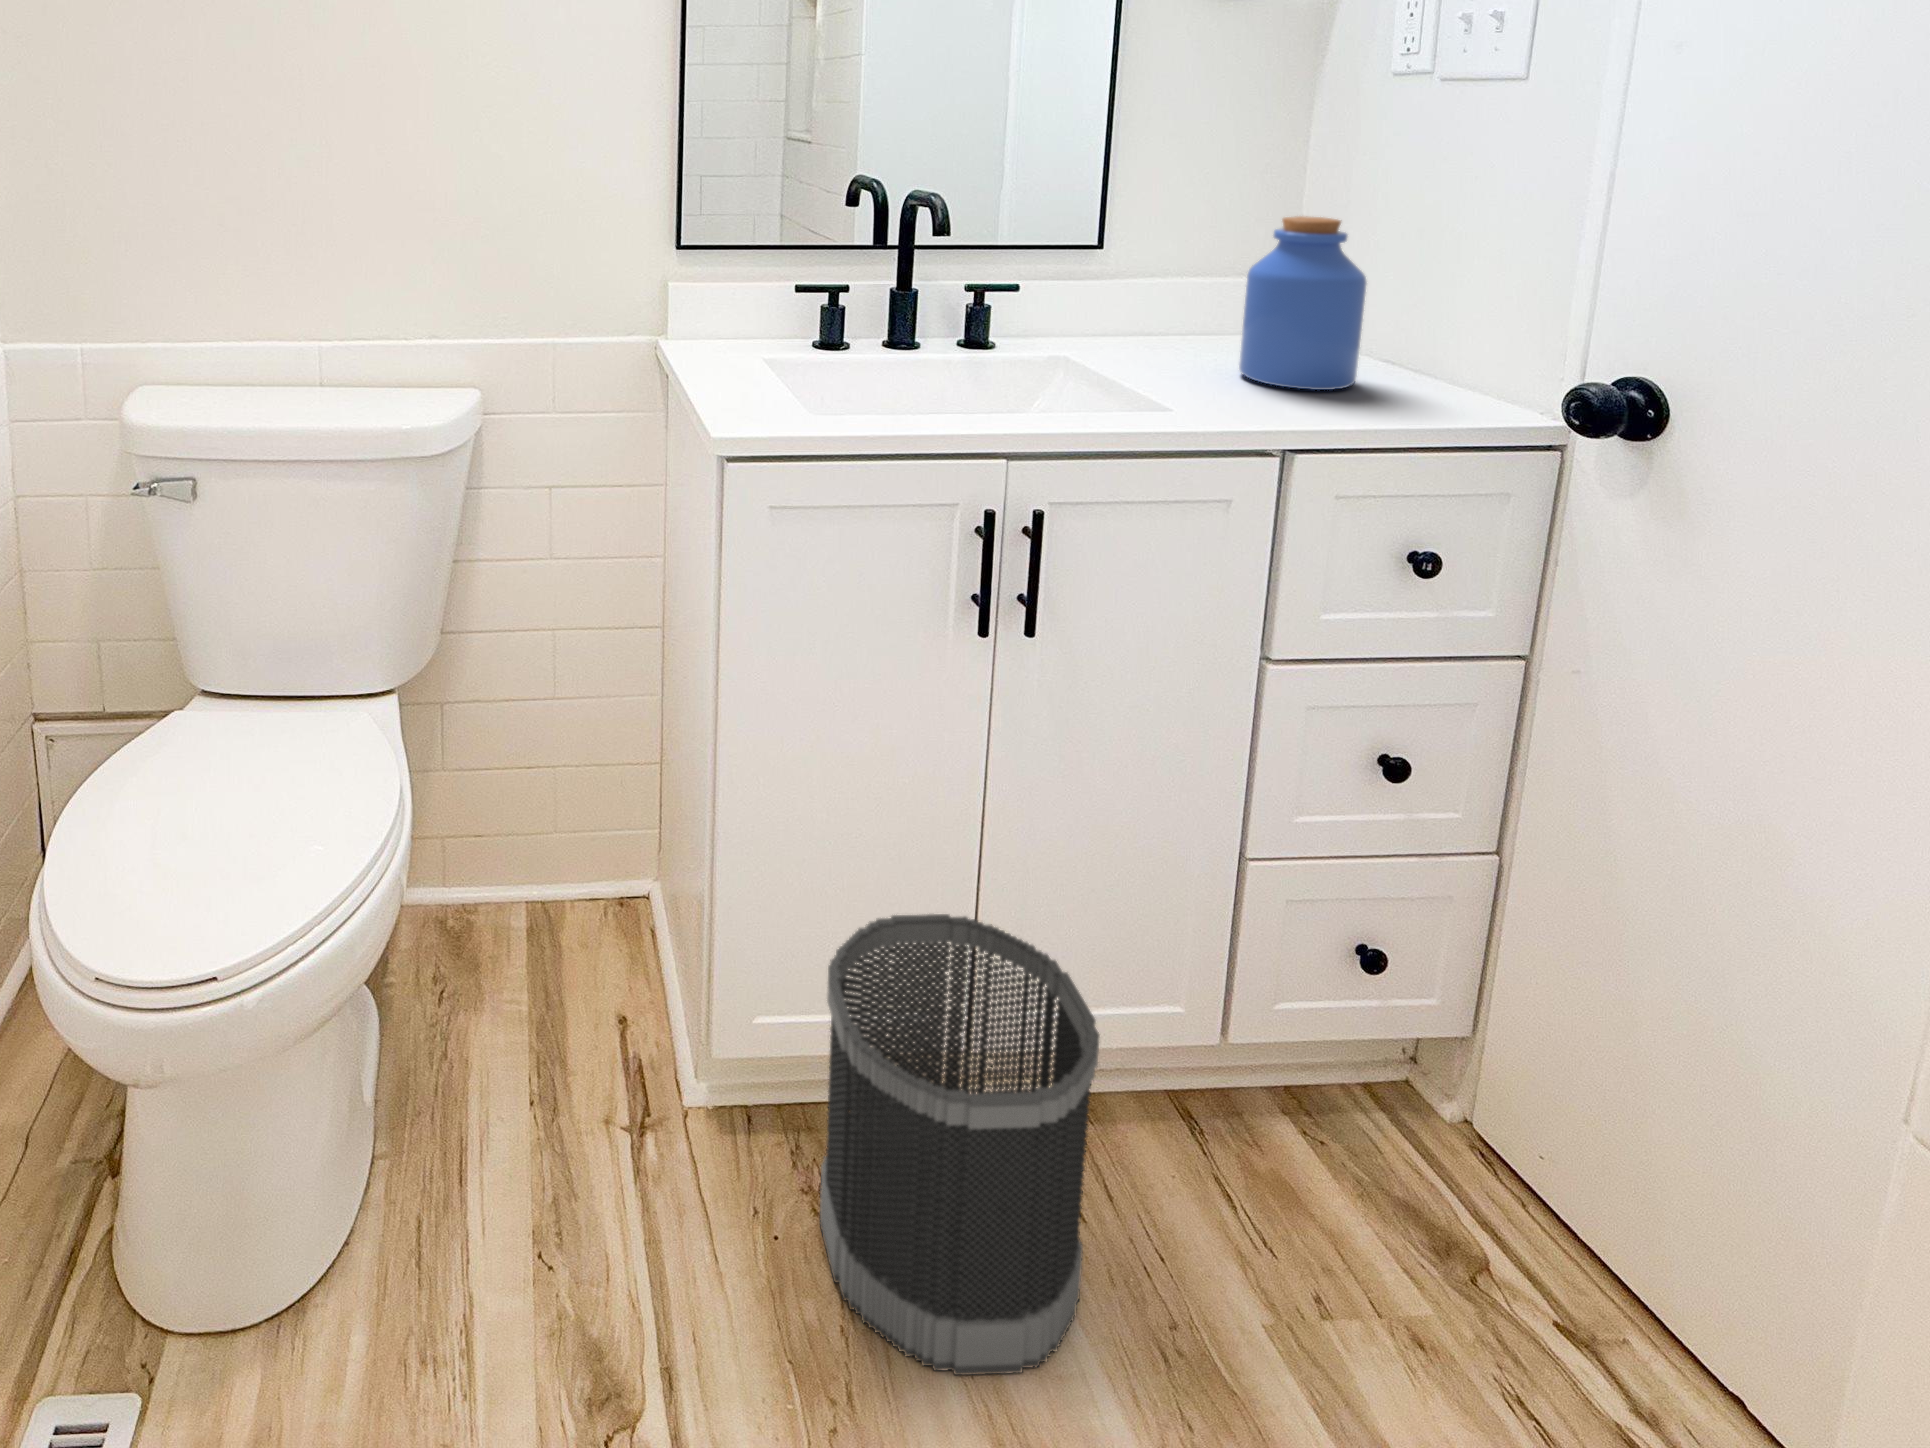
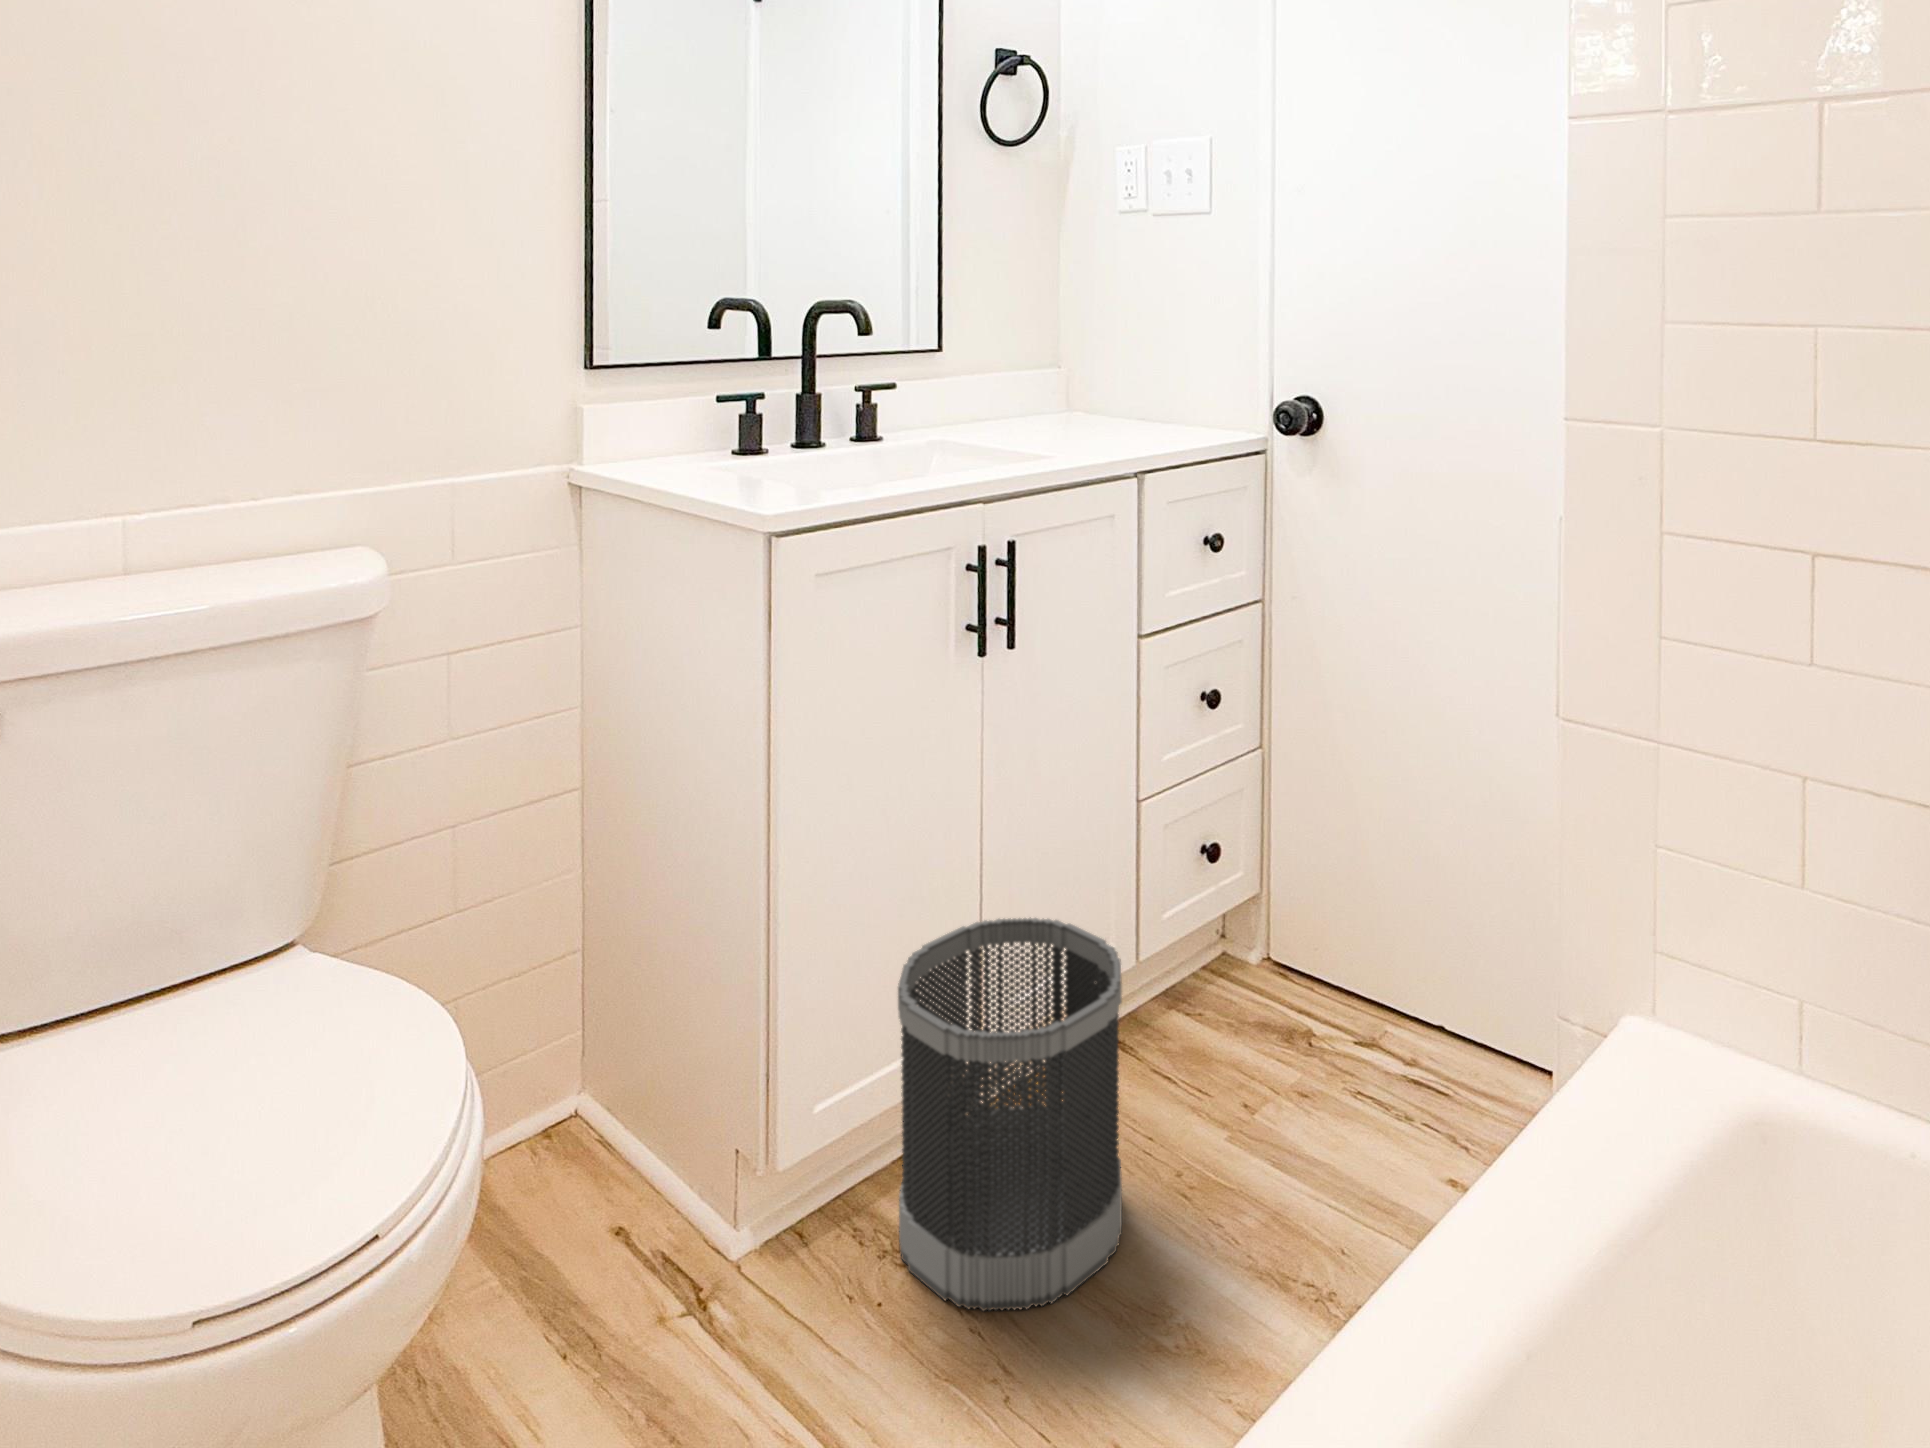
jar: present [1239,216,1366,390] -> none [1067,311,1143,437]

